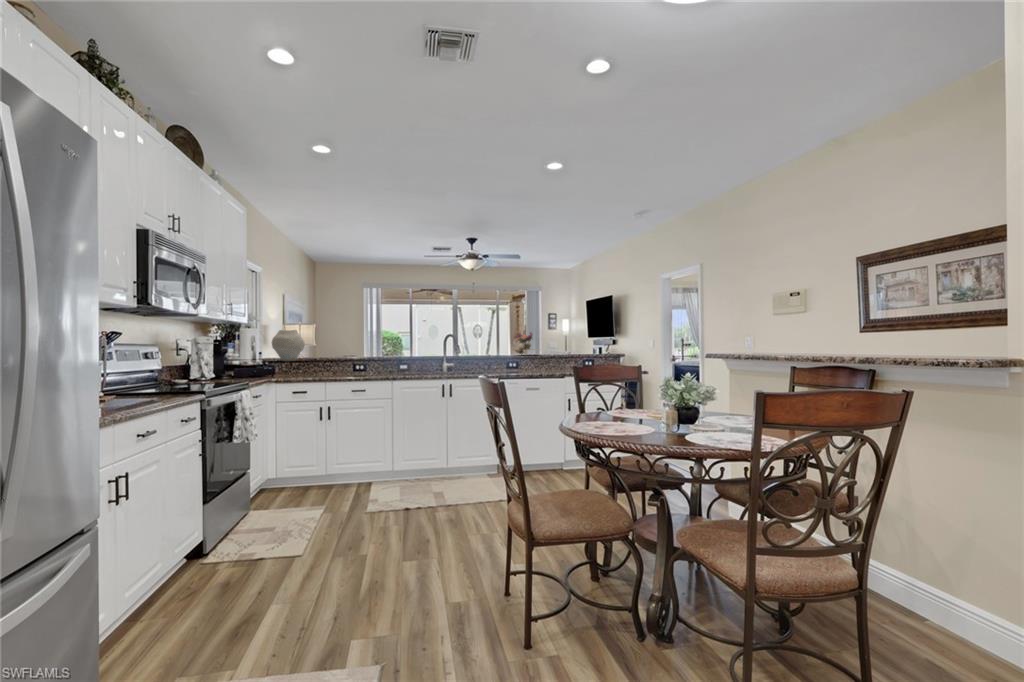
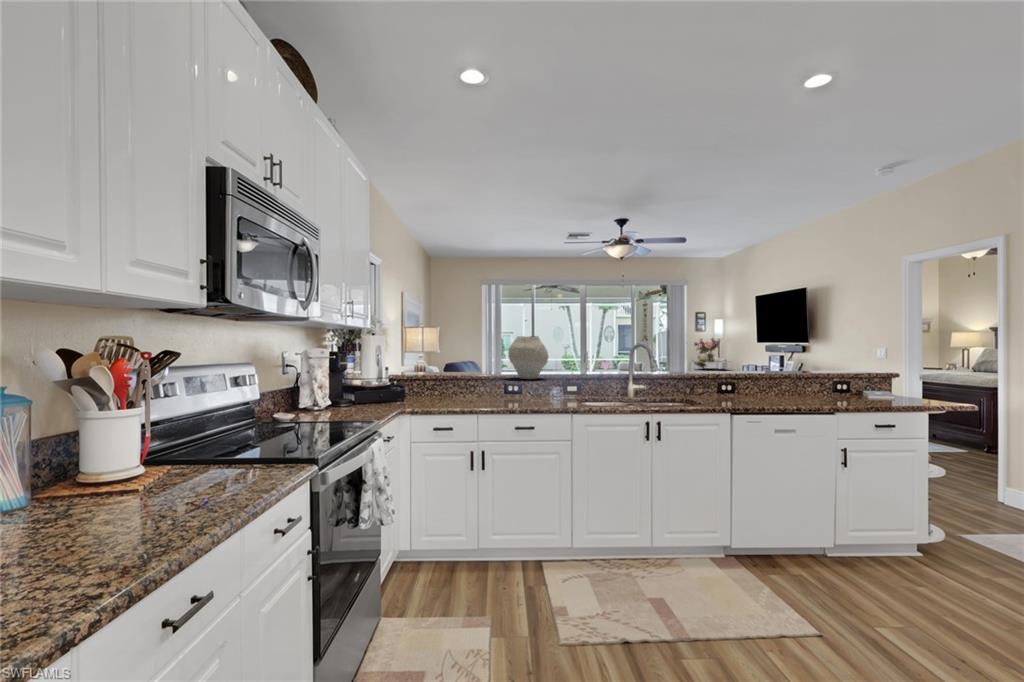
vase: present [272,330,305,361] -> present [508,336,548,379]

